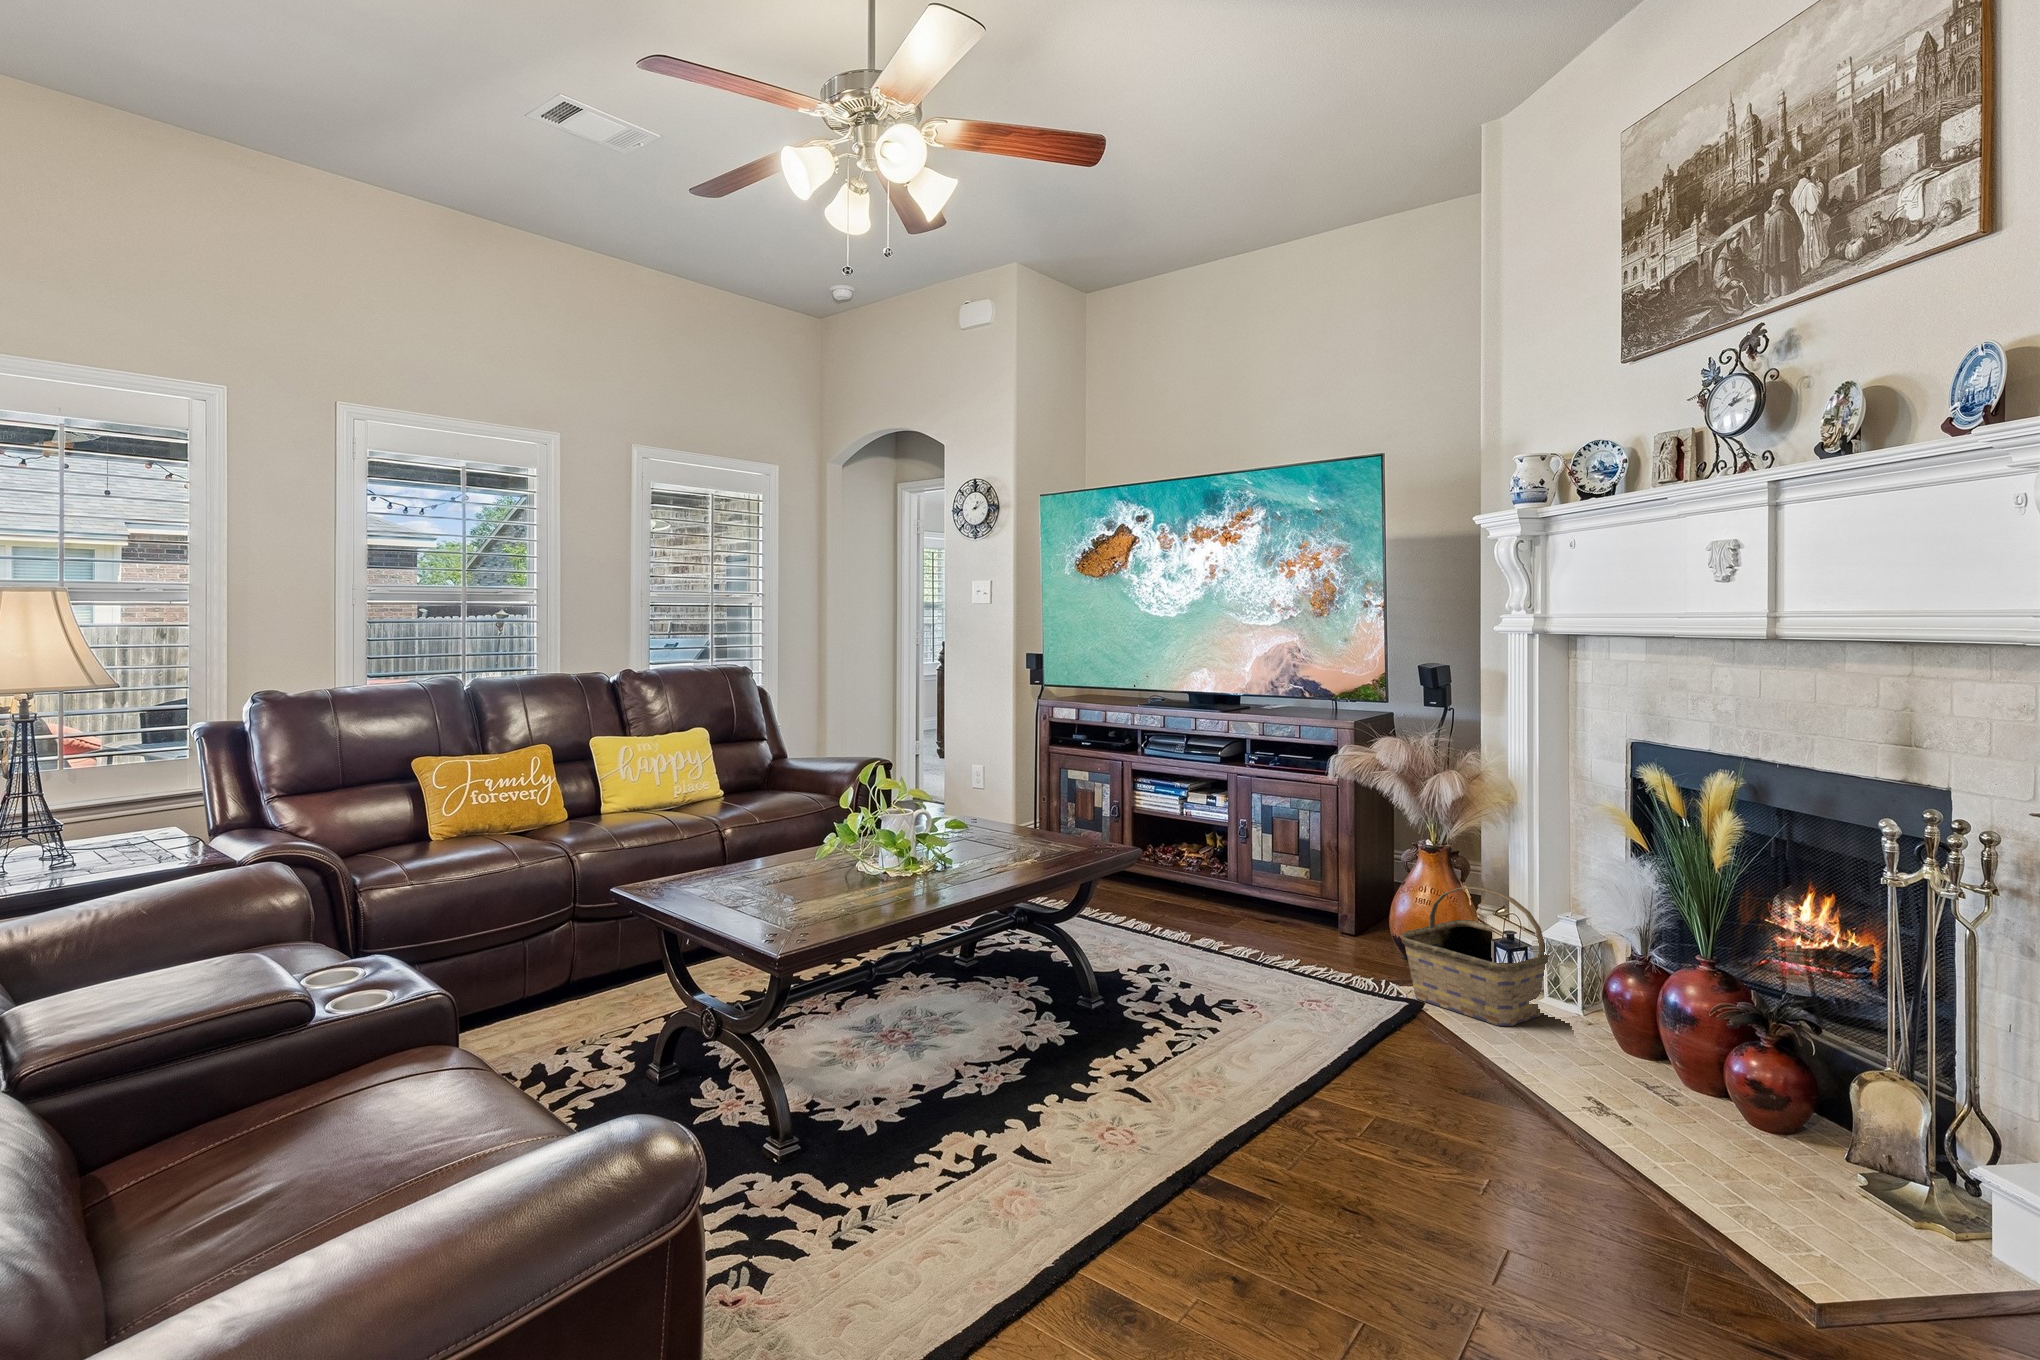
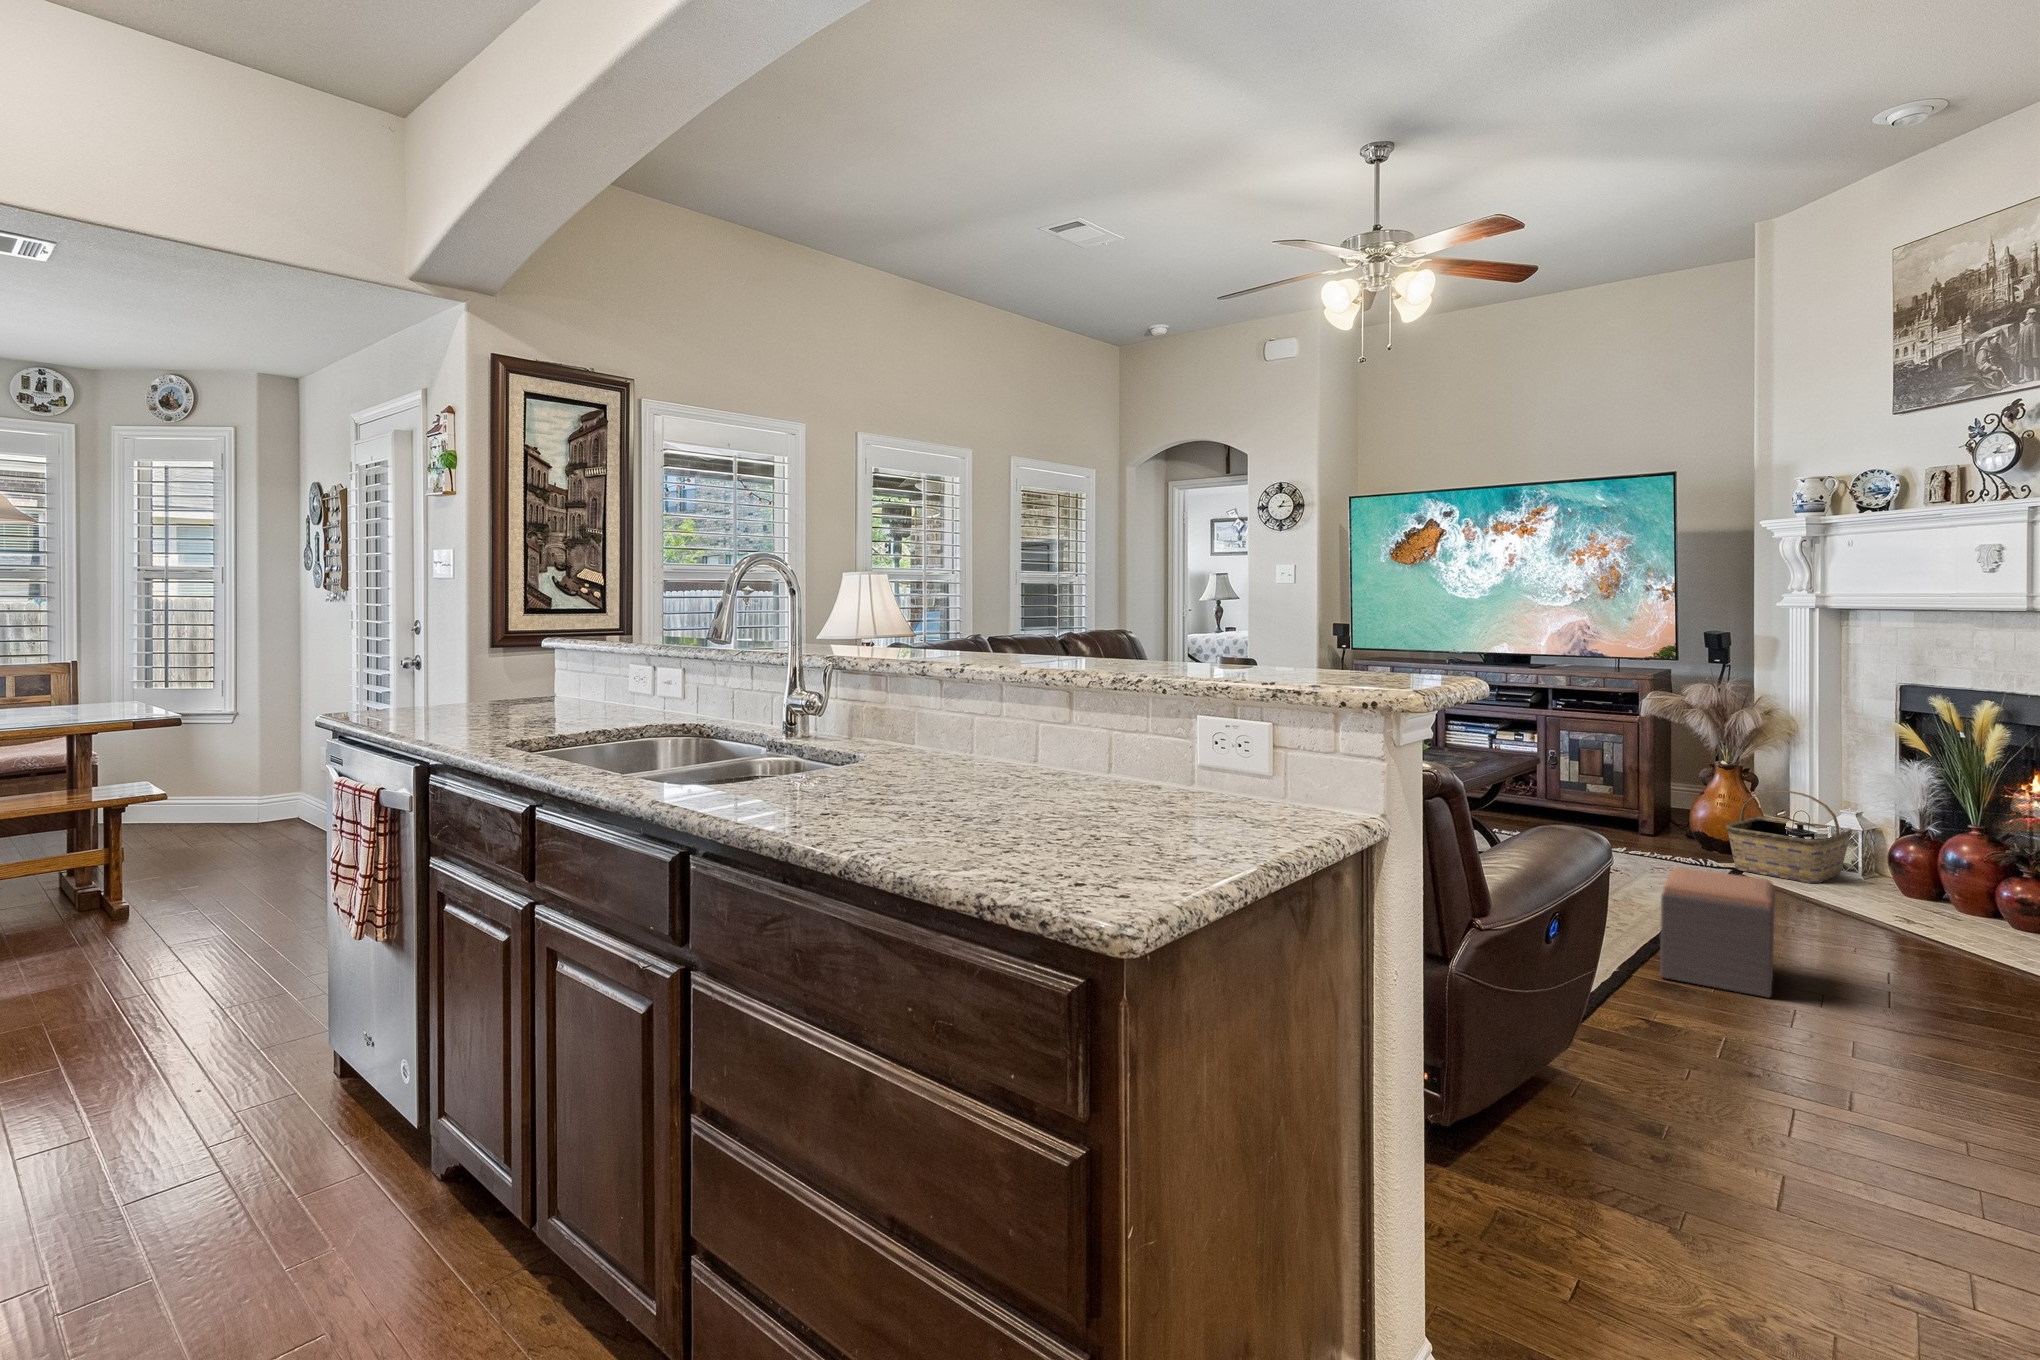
footstool: none [1083,1030,1288,1295] -> present [1660,867,1775,997]

